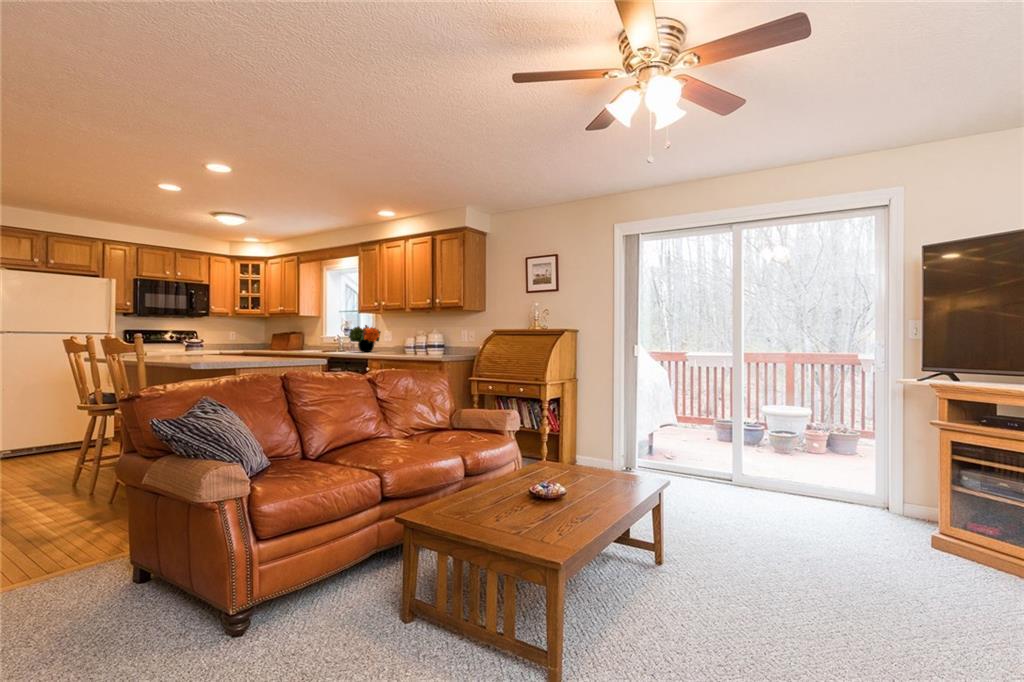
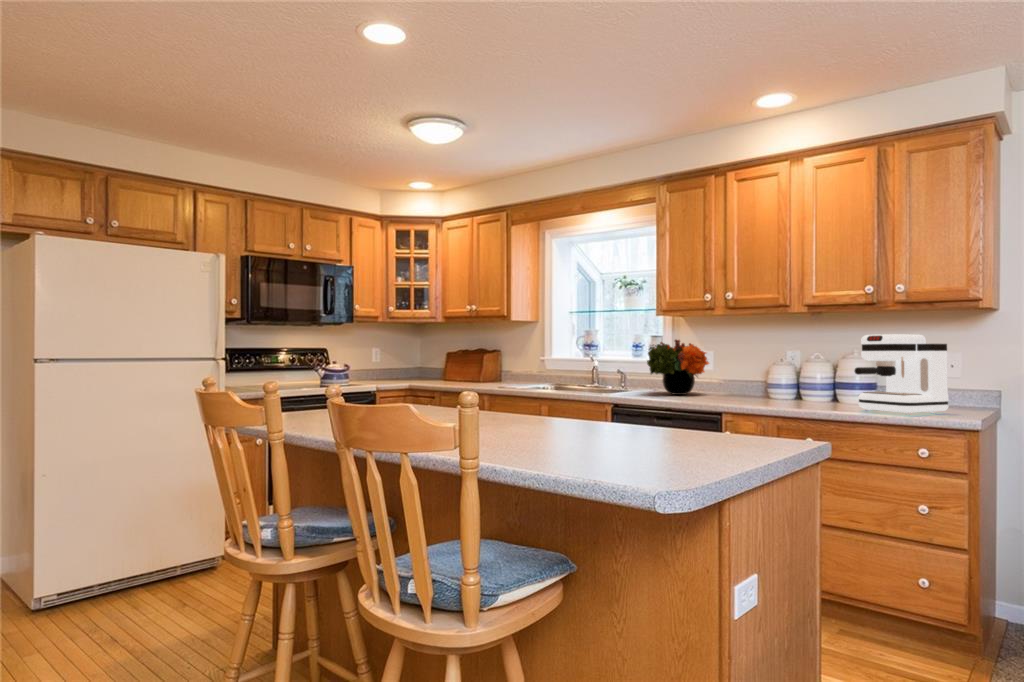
coffee maker: none [406,321,444,355] -> present [854,334,948,414]

